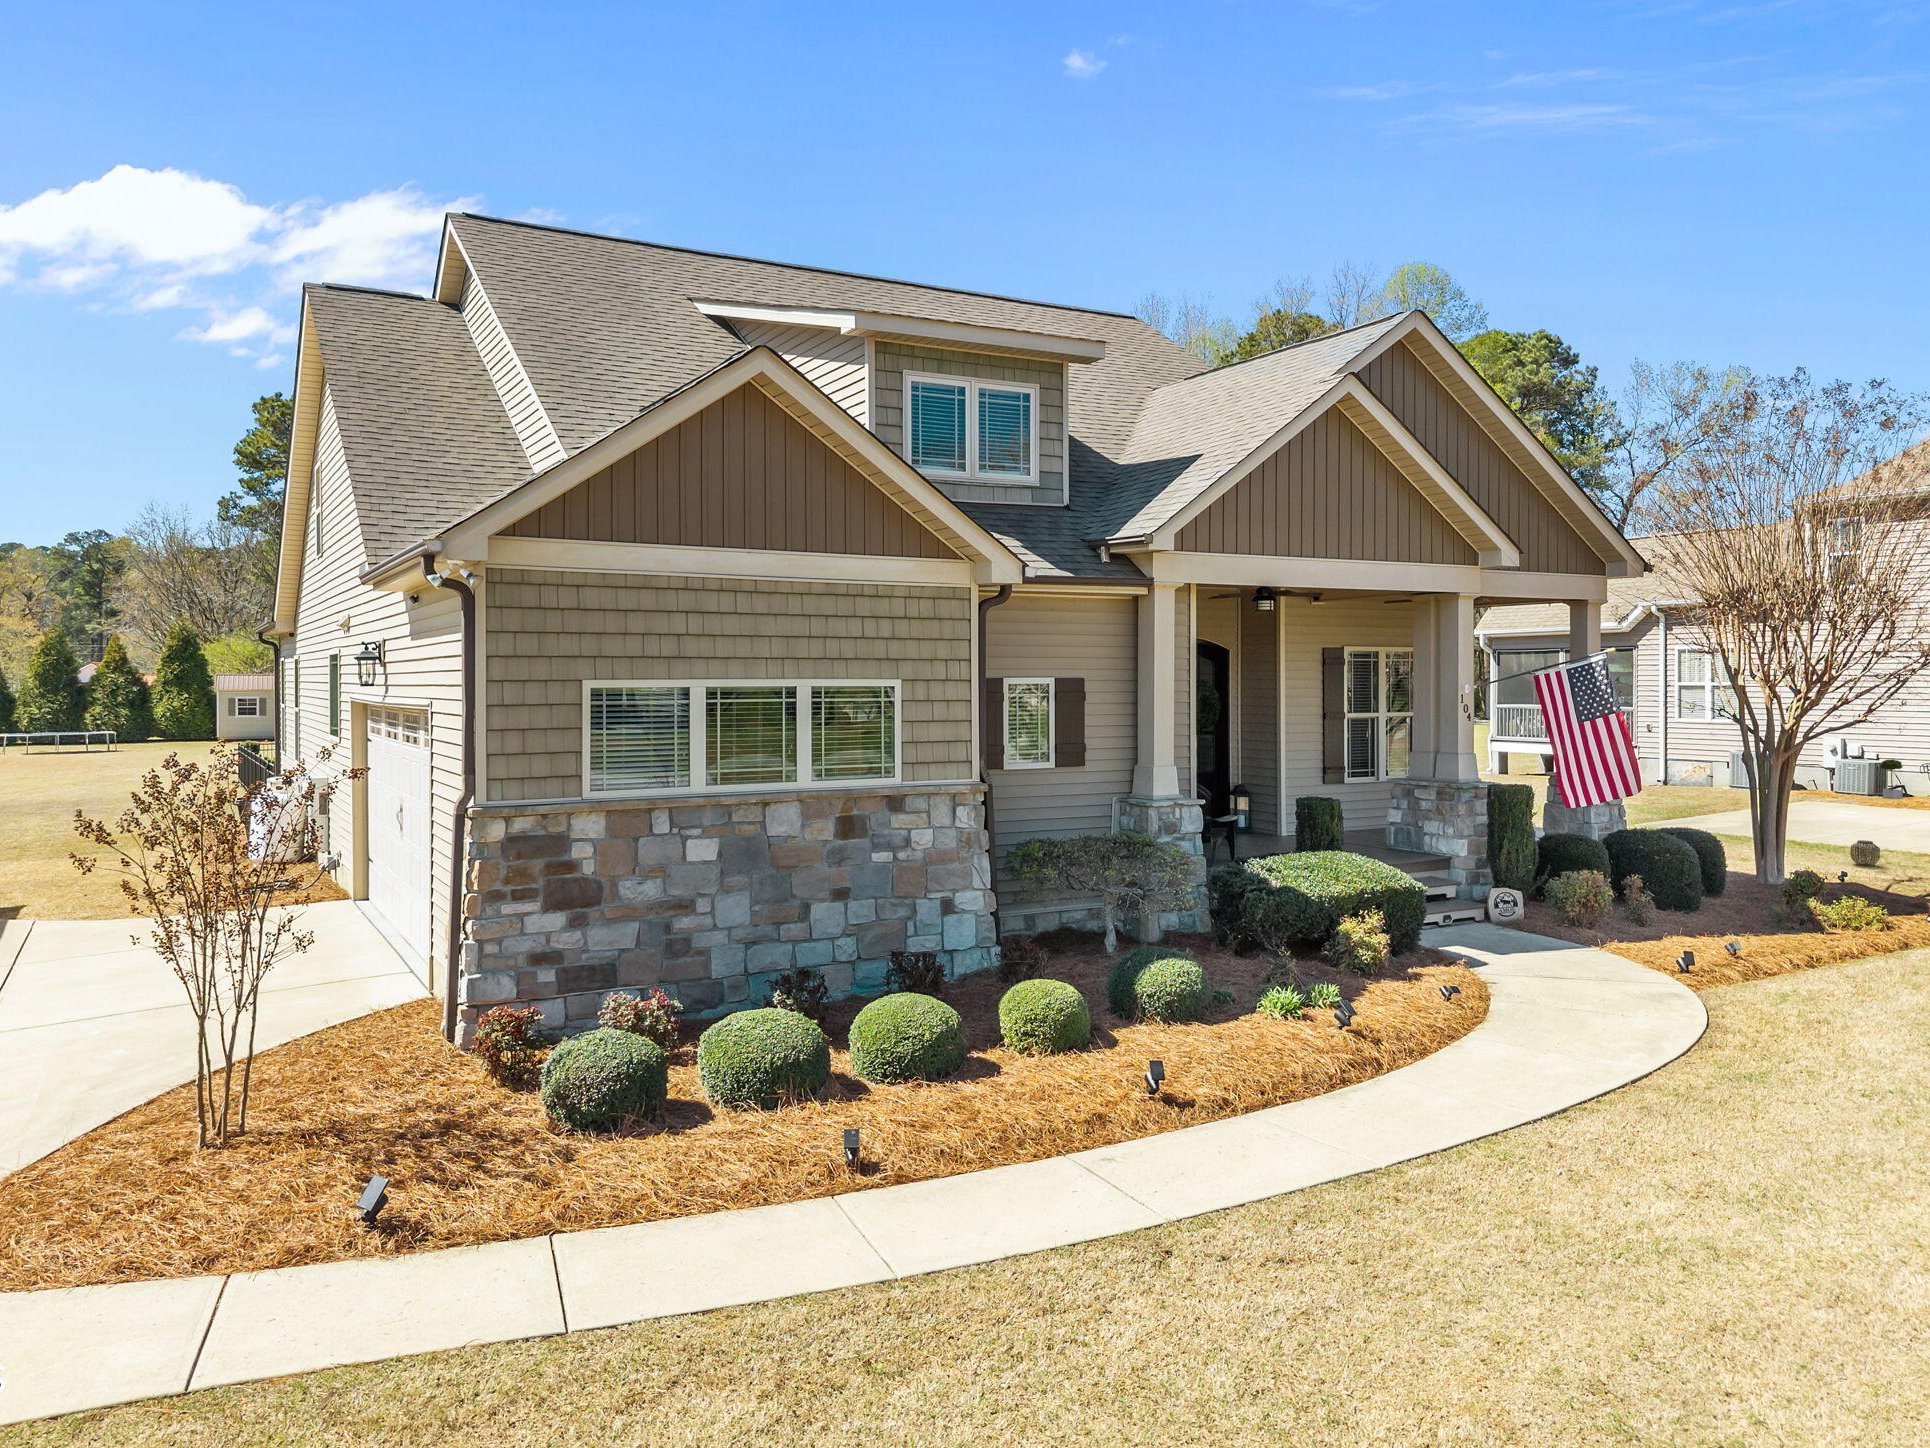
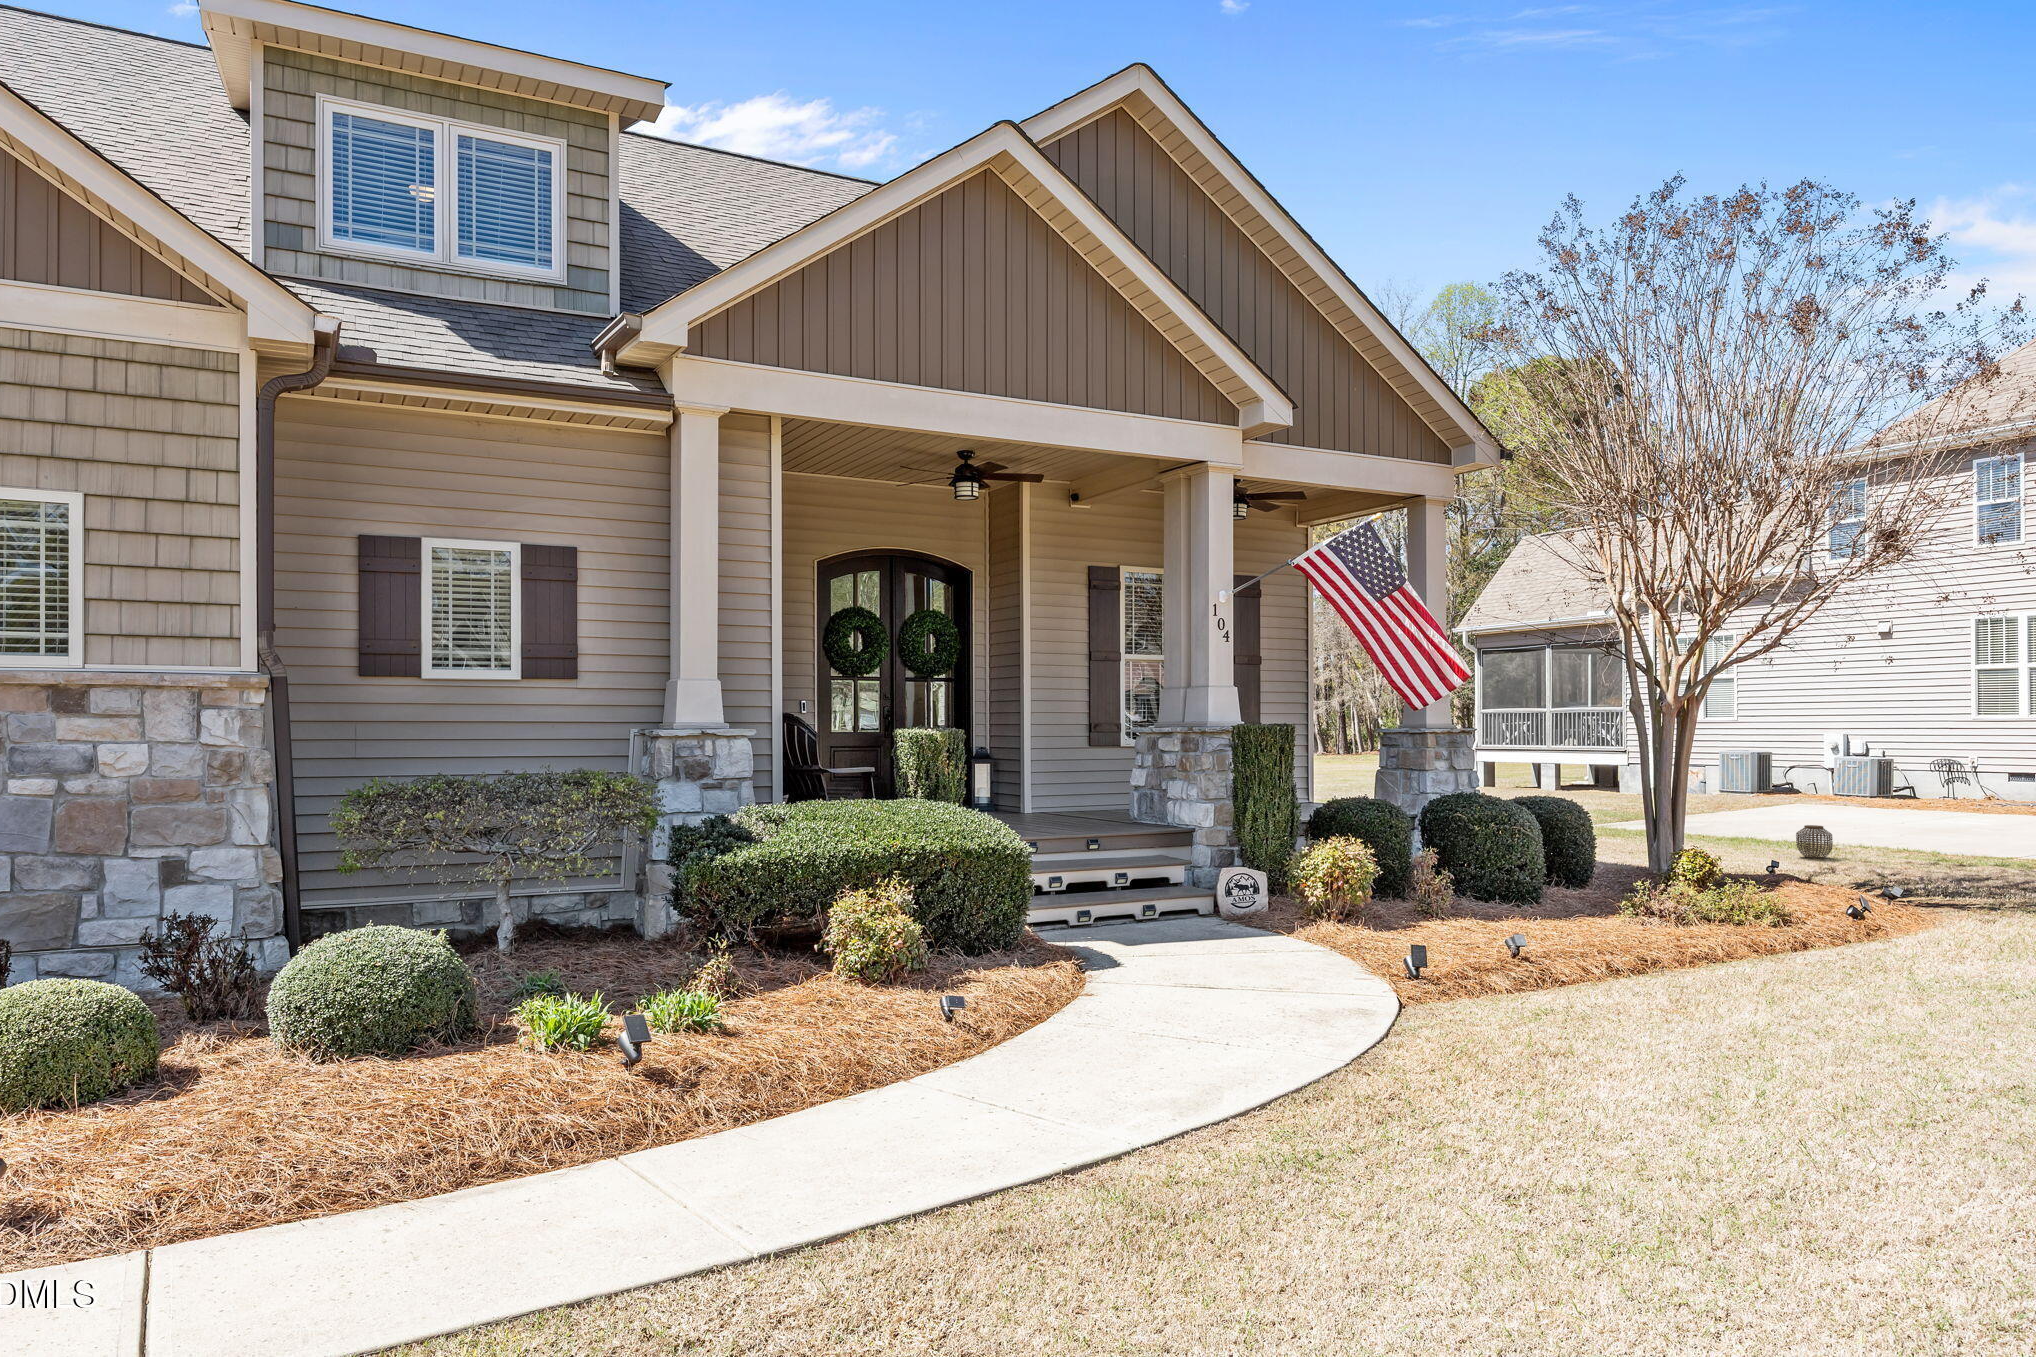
potted tree: present [1880,759,1903,799] -> none [1884,753,1912,801]

